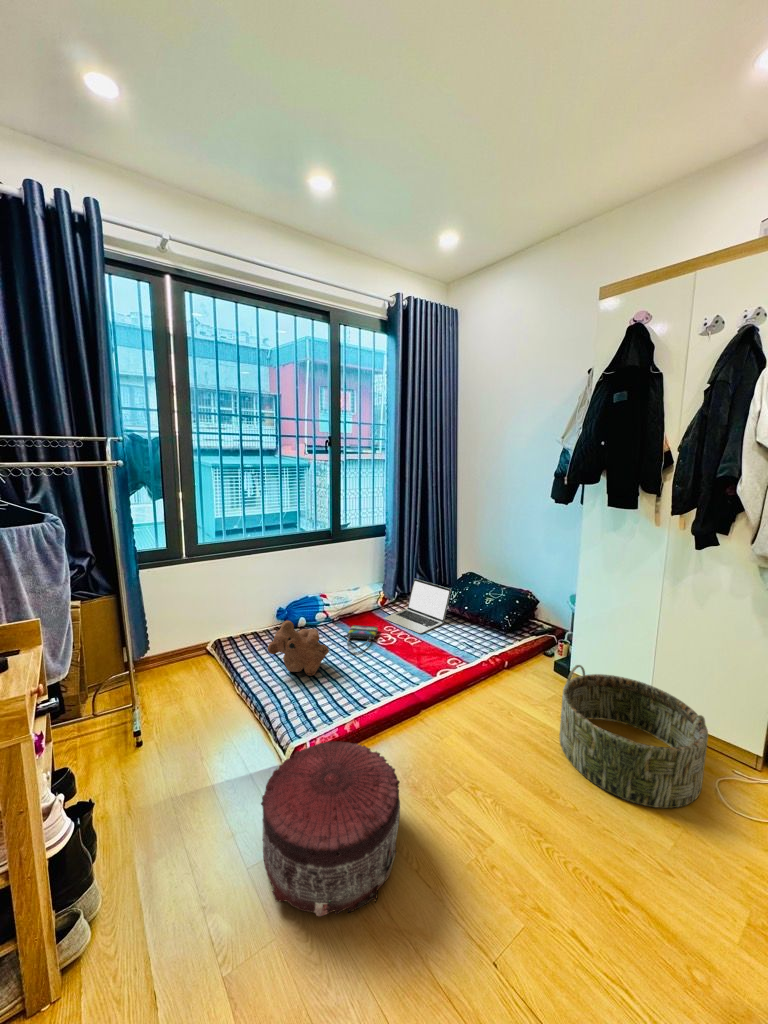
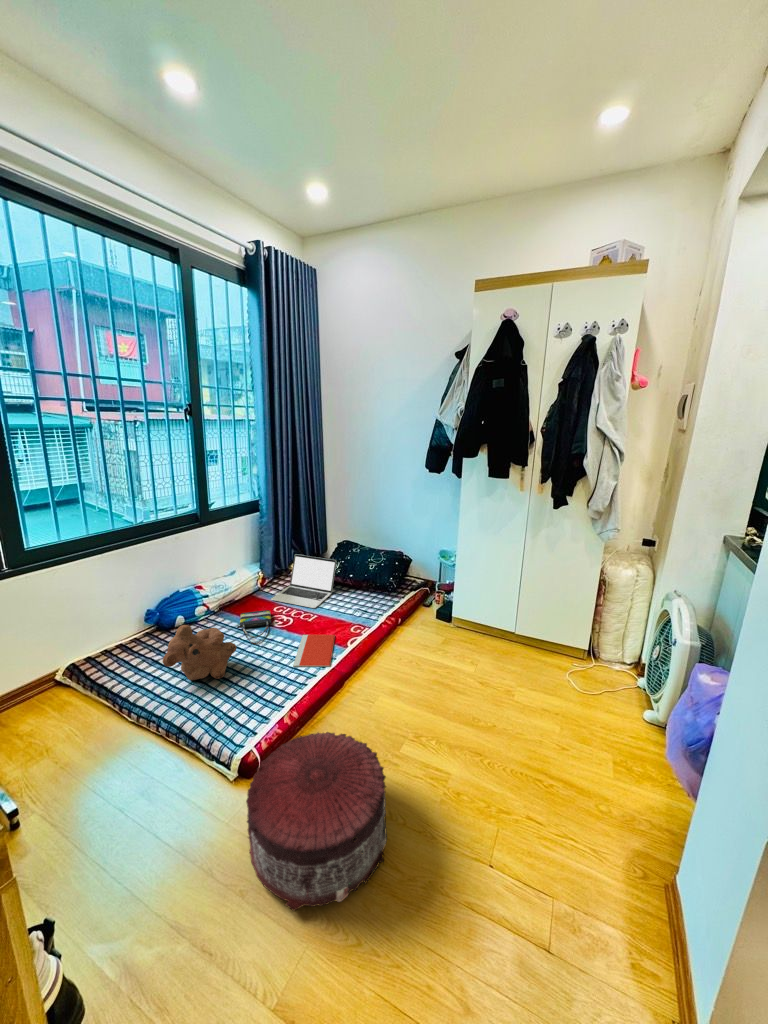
notebook: none [375,655,428,691] -> present [293,635,335,667]
basket: present [560,665,708,808] -> none [461,611,564,705]

